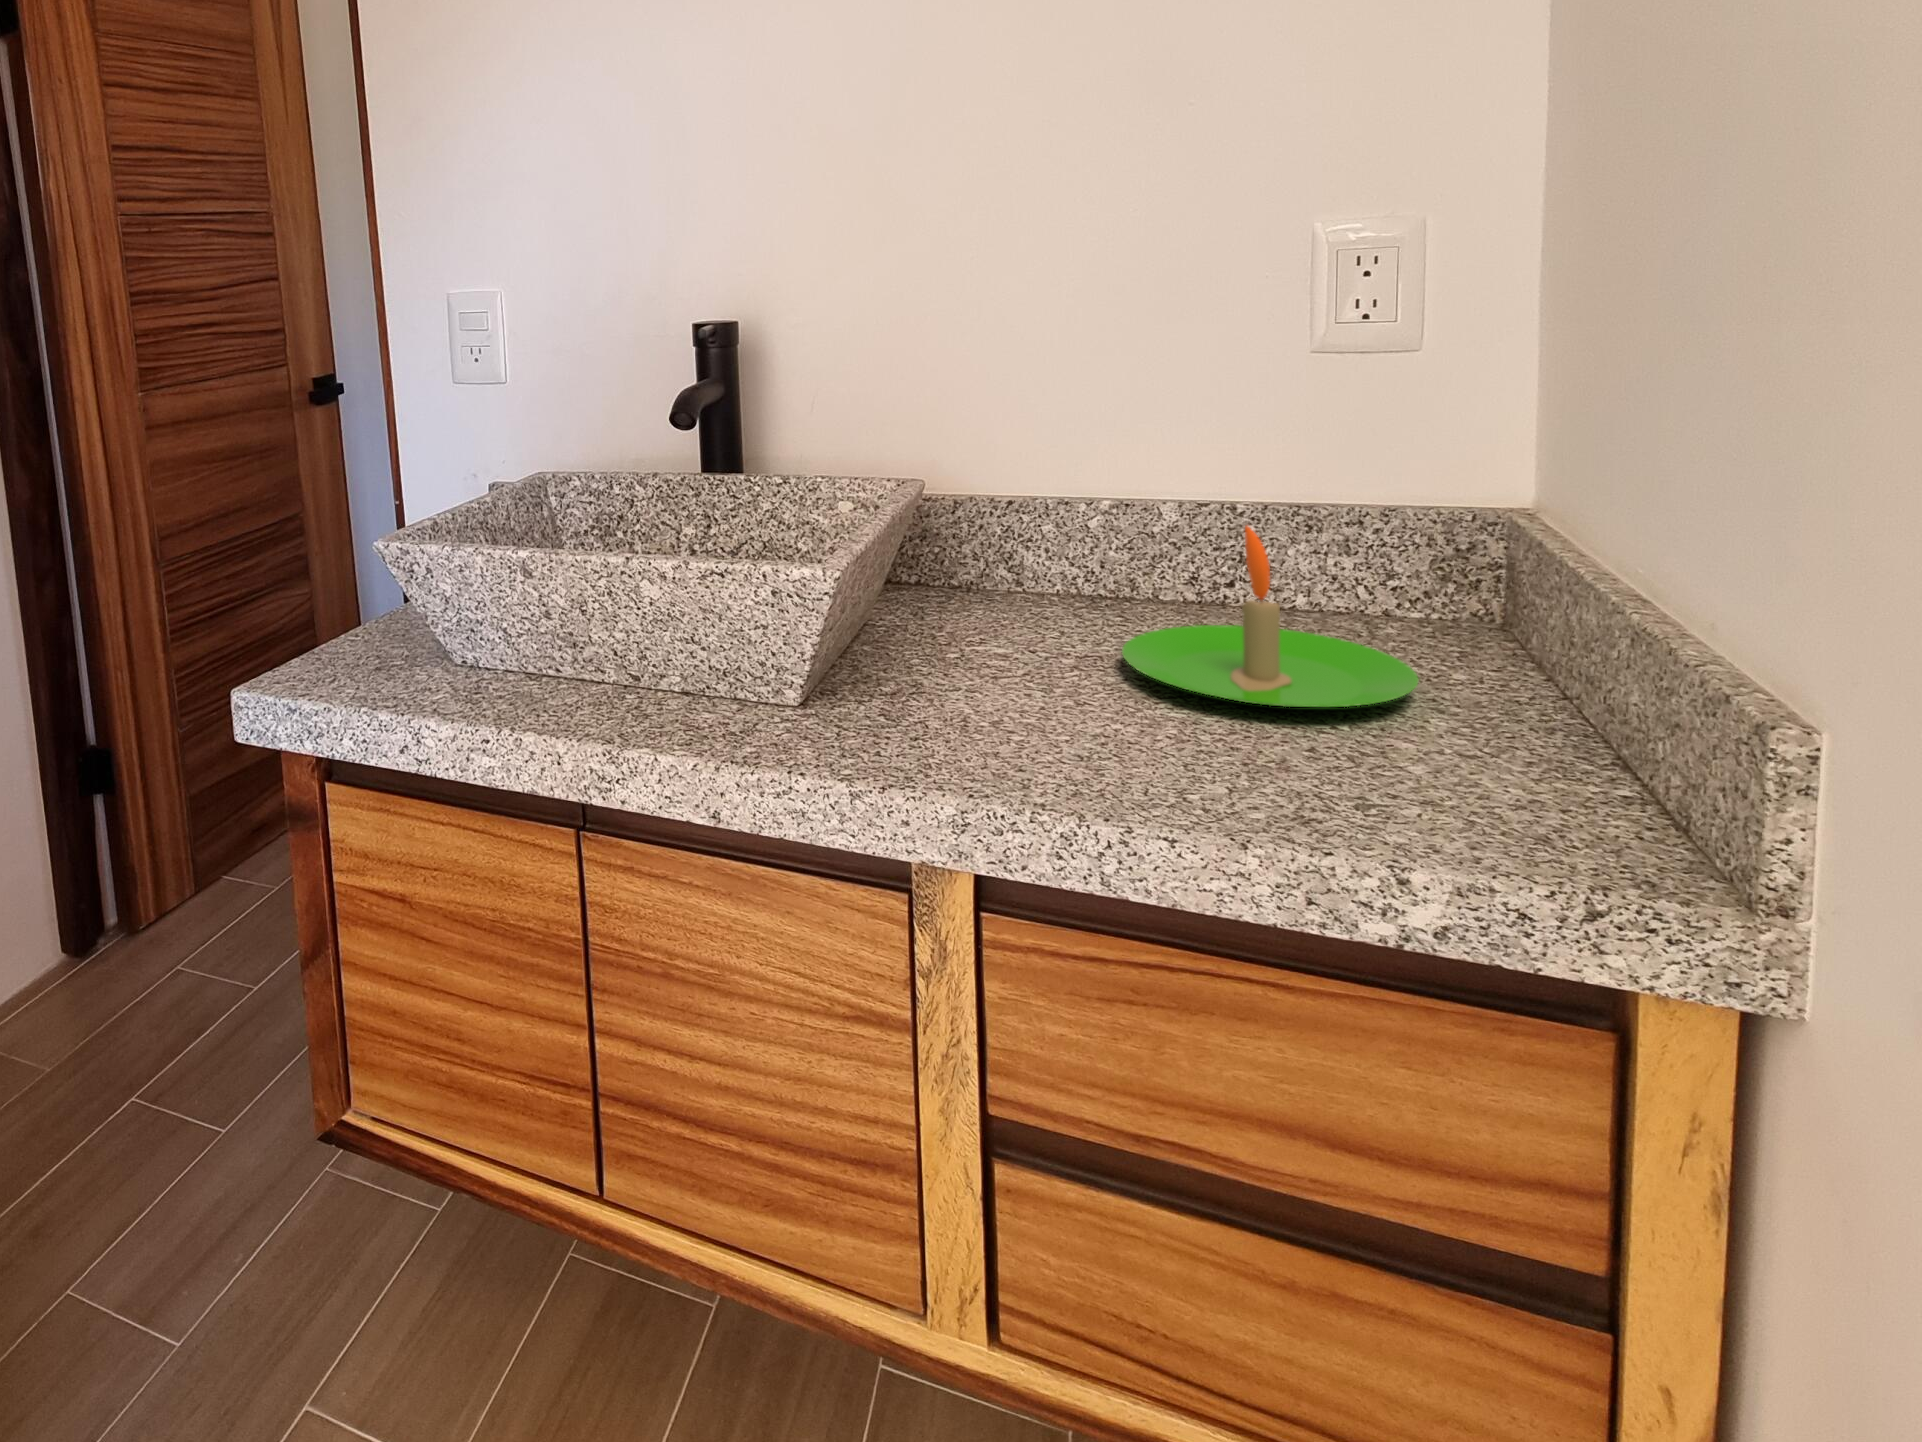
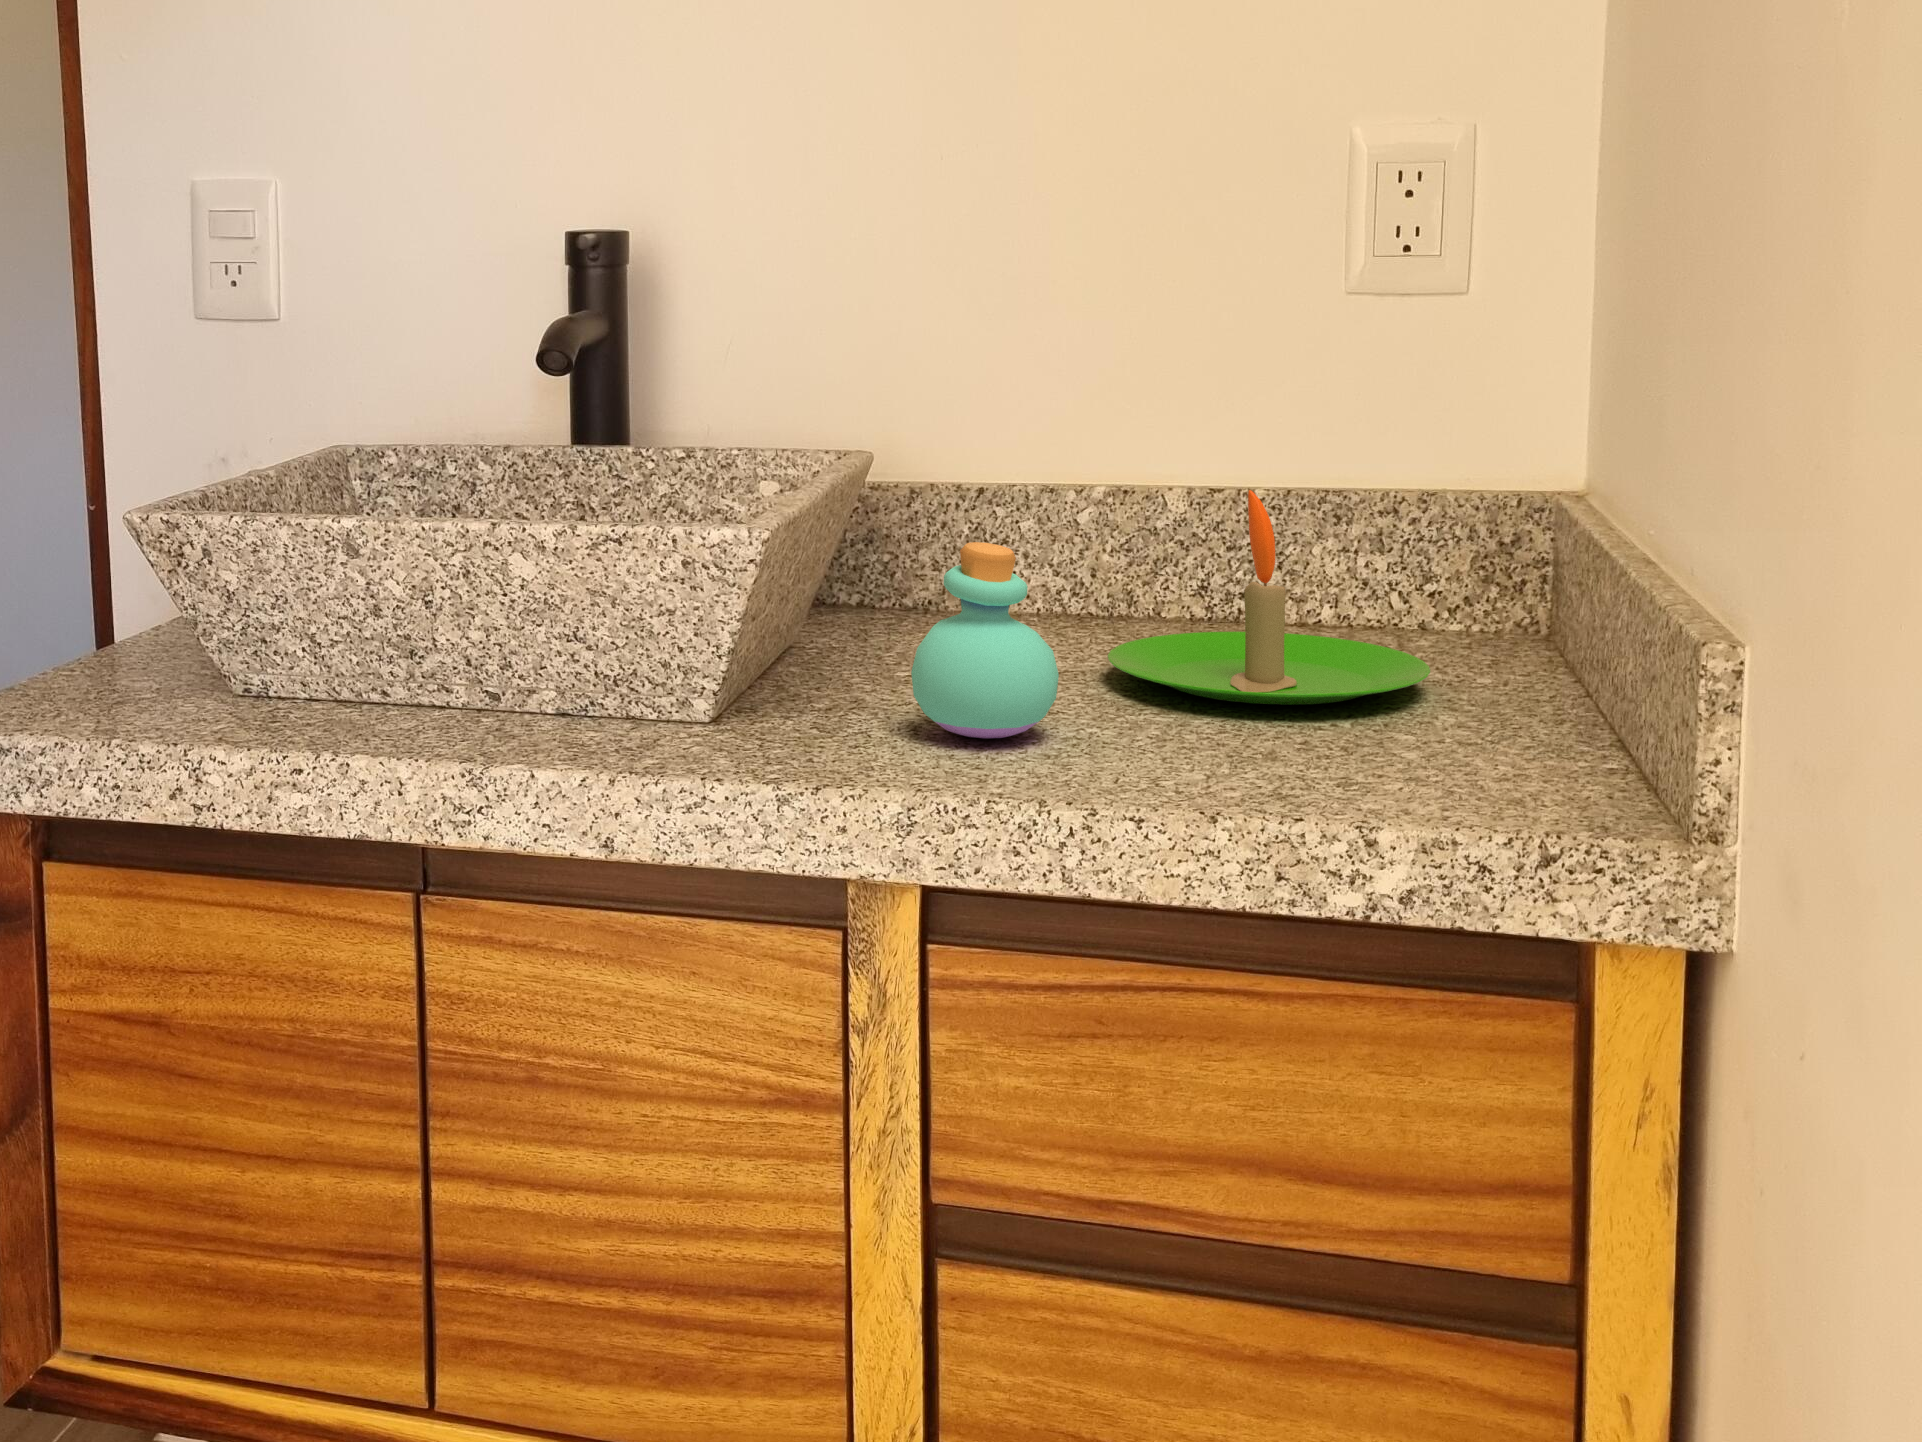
perfume bottle: none [960,581,1087,739] -> present [911,542,1059,738]

